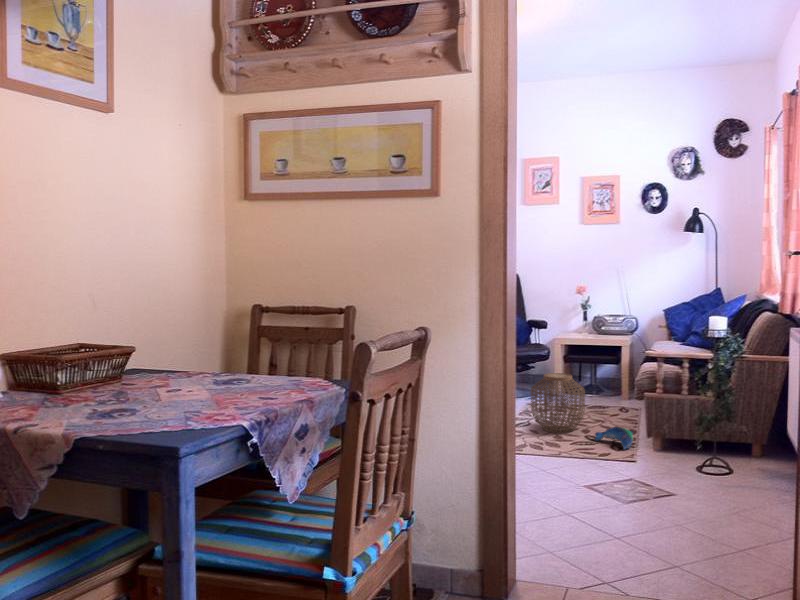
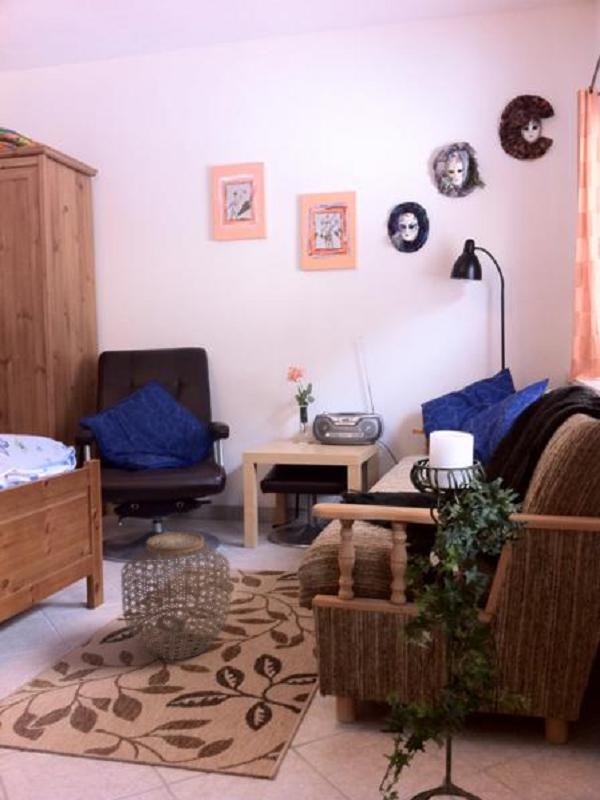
plush toy: present [595,427,634,449] -> none [225,659,302,728]

